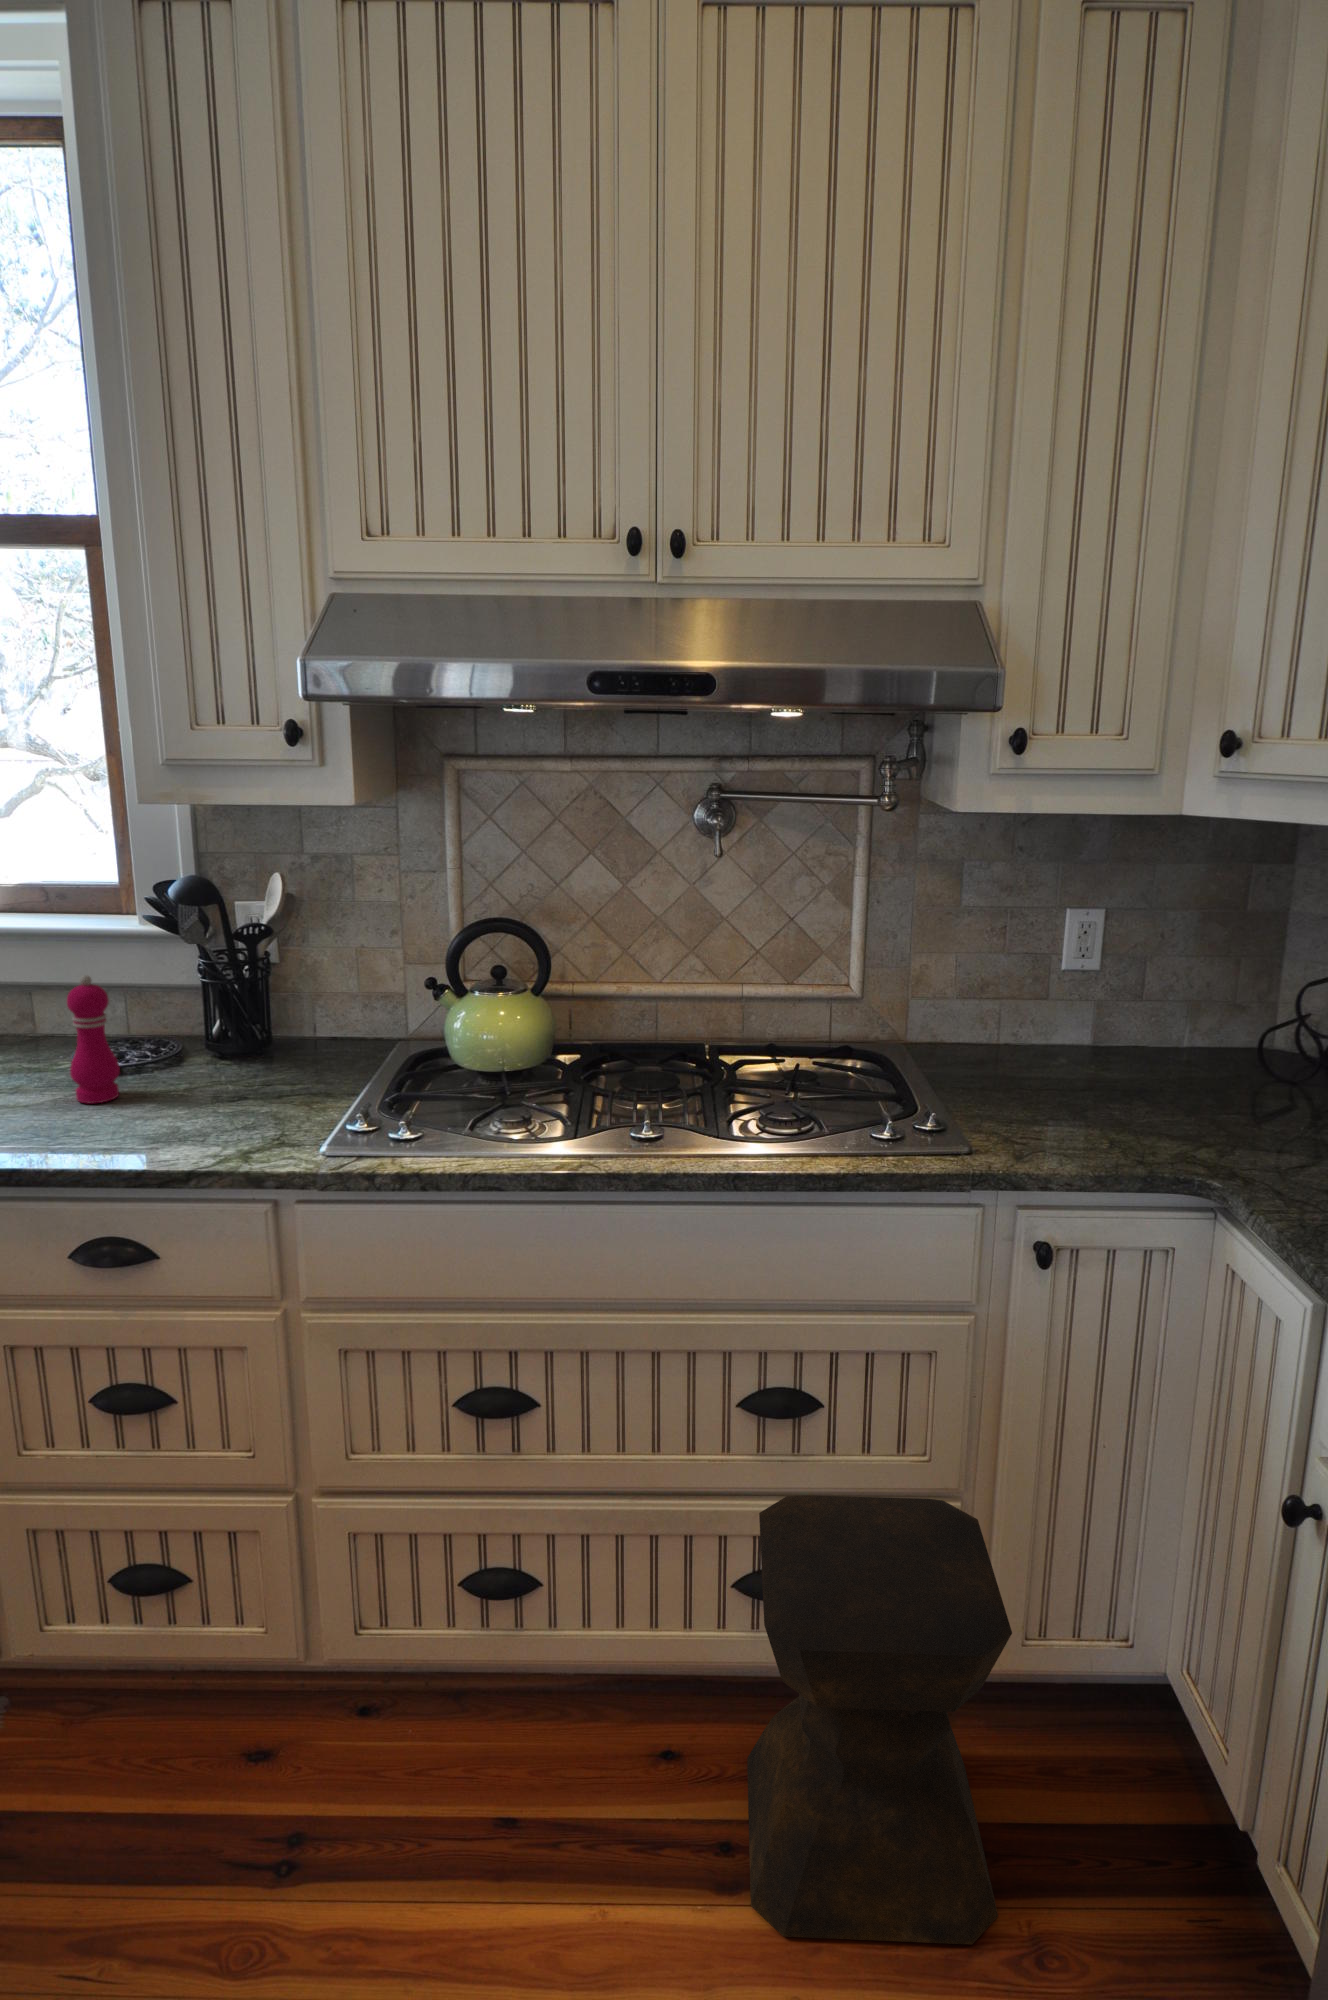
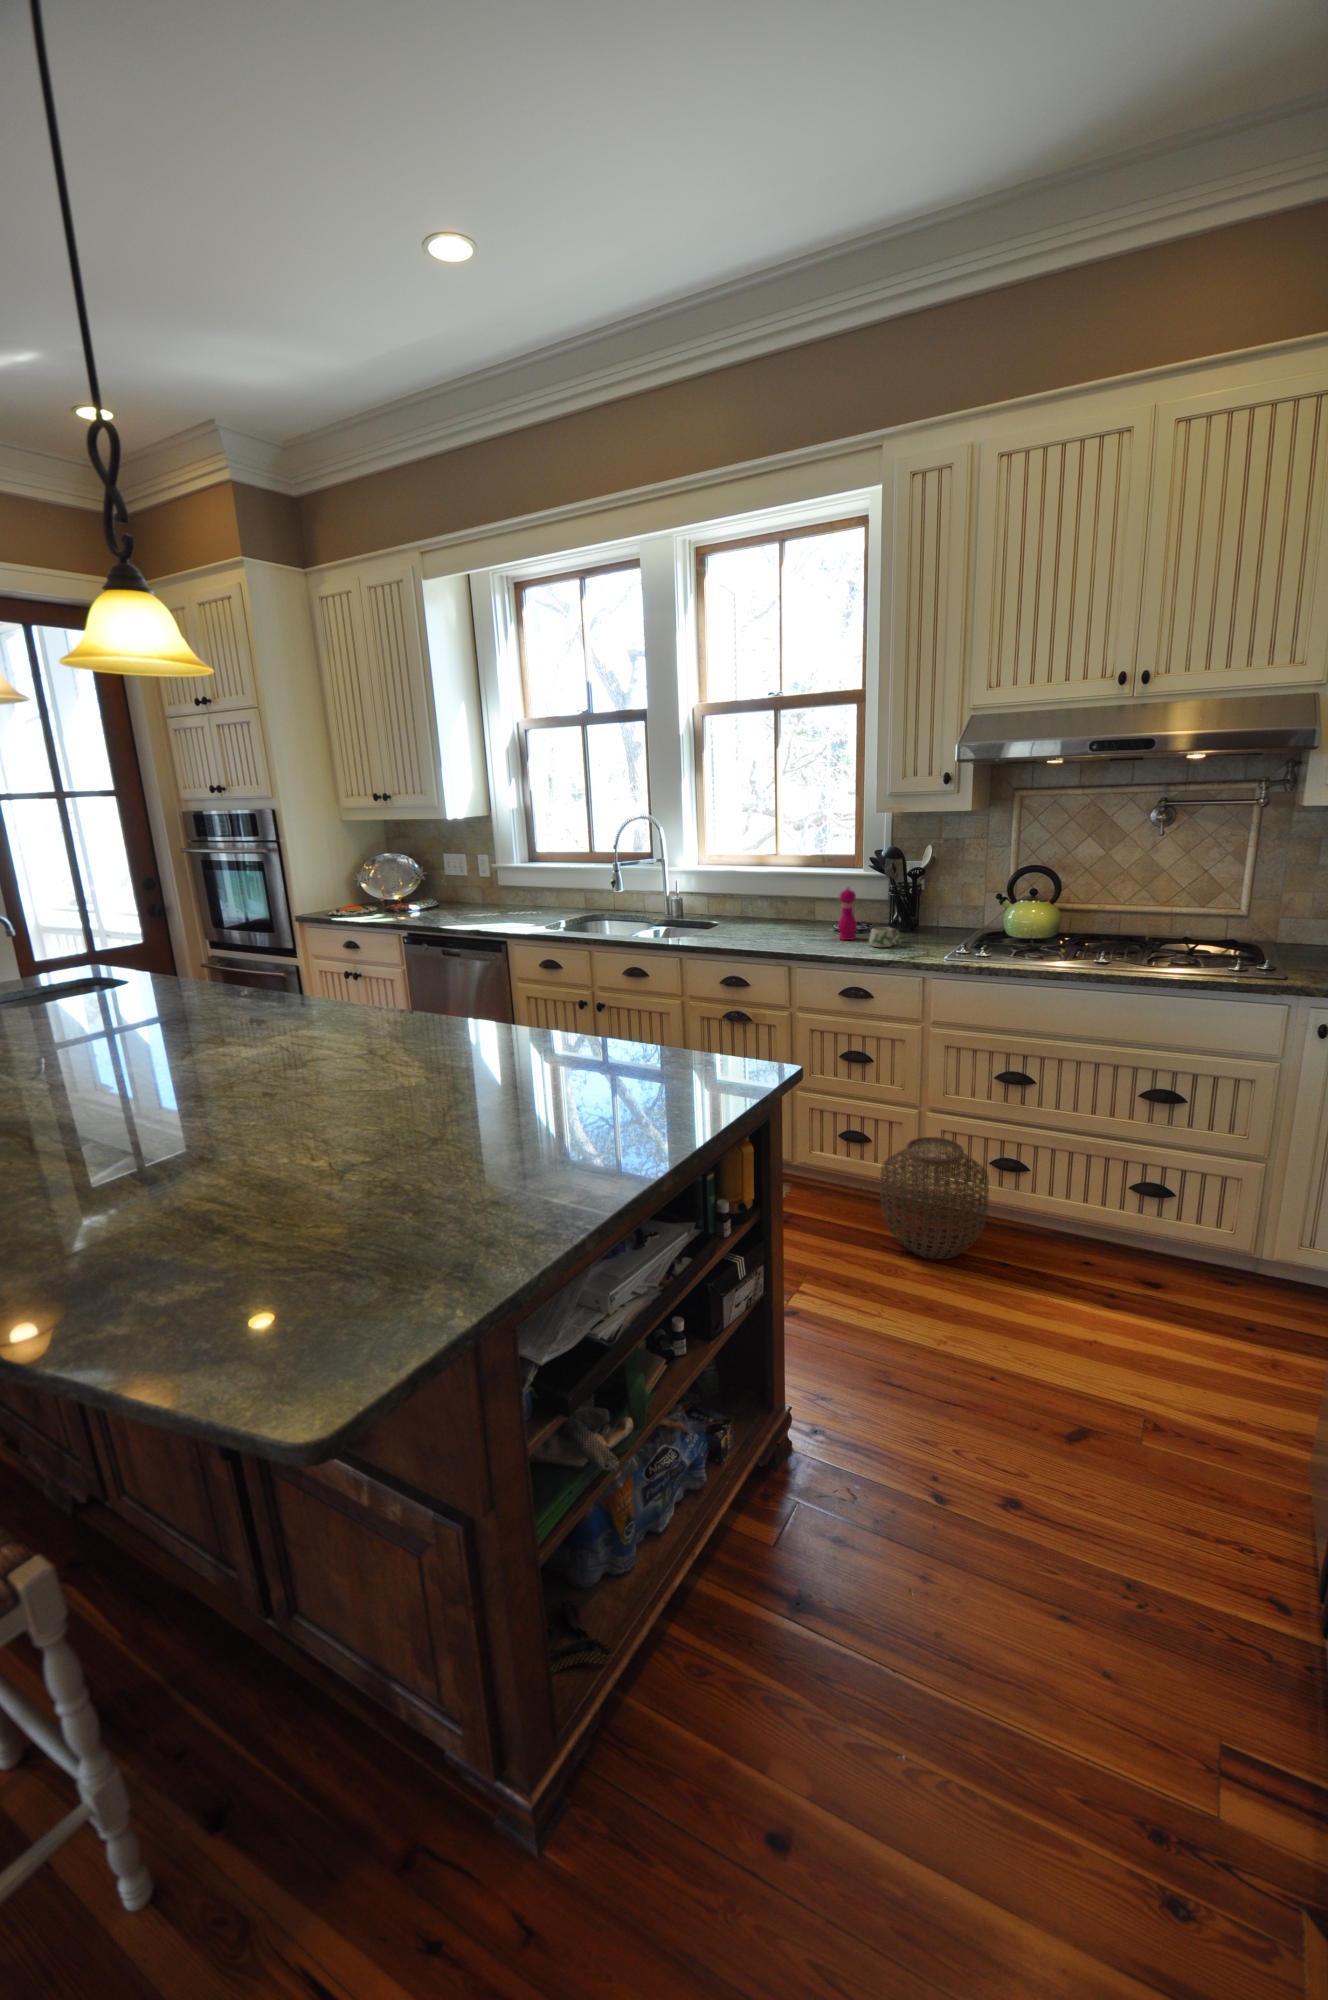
mug: none [145,1072,218,1124] -> present [869,927,899,947]
stool: present [747,1495,1012,1944] -> none [1121,1140,1275,1351]
woven basket: none [208,1569,461,1878] -> present [880,1137,989,1259]

